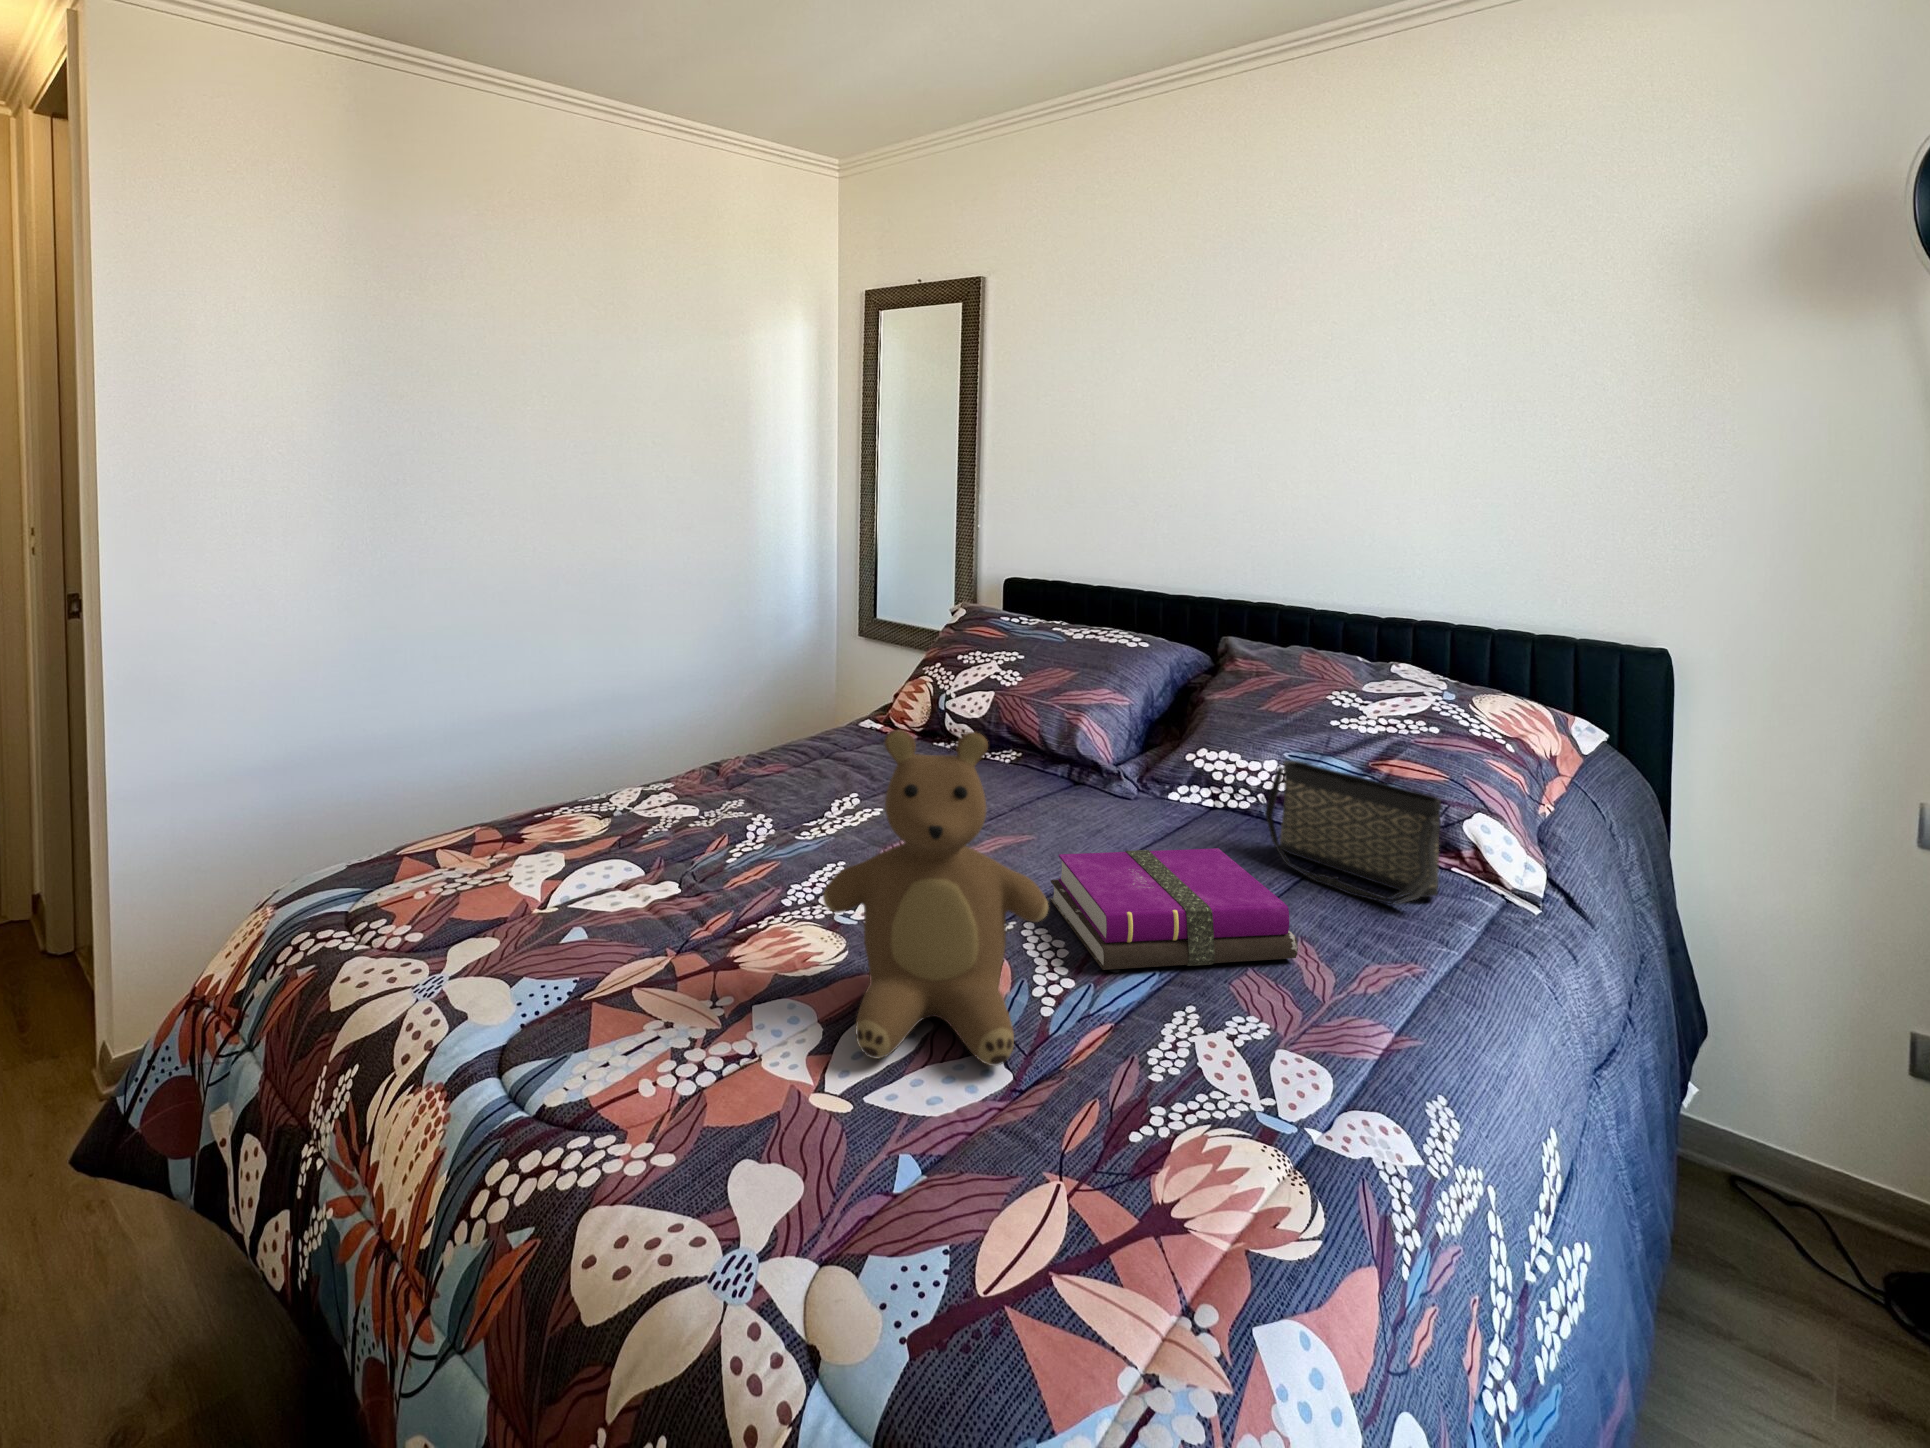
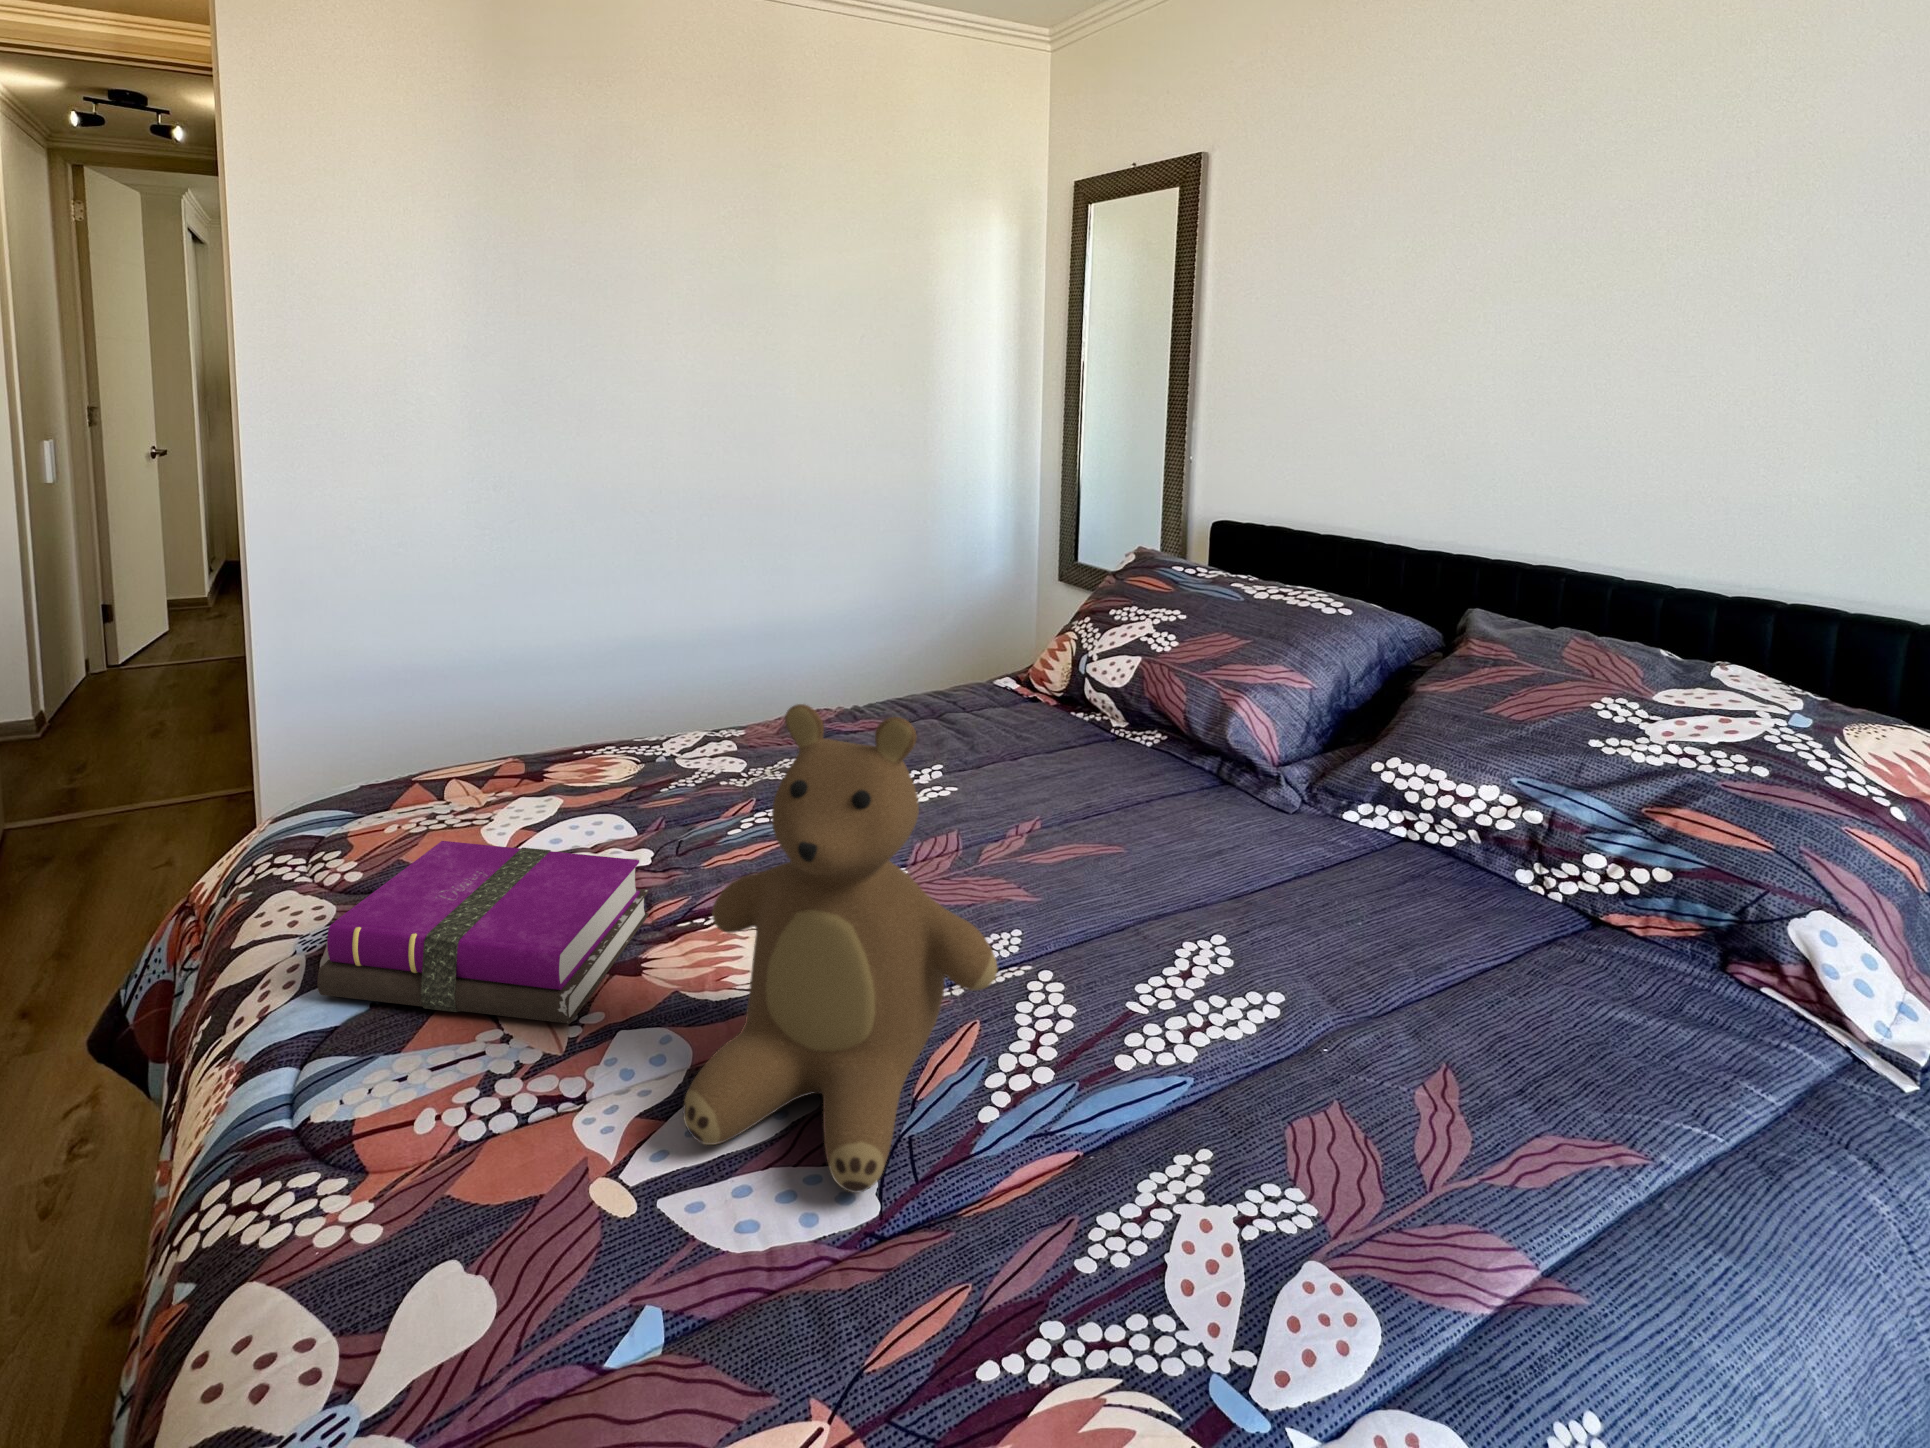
handbag: present [1265,761,1441,904] -> none [1449,791,1732,1035]
notebook: present [1050,848,1298,970] -> present [317,841,649,1024]

